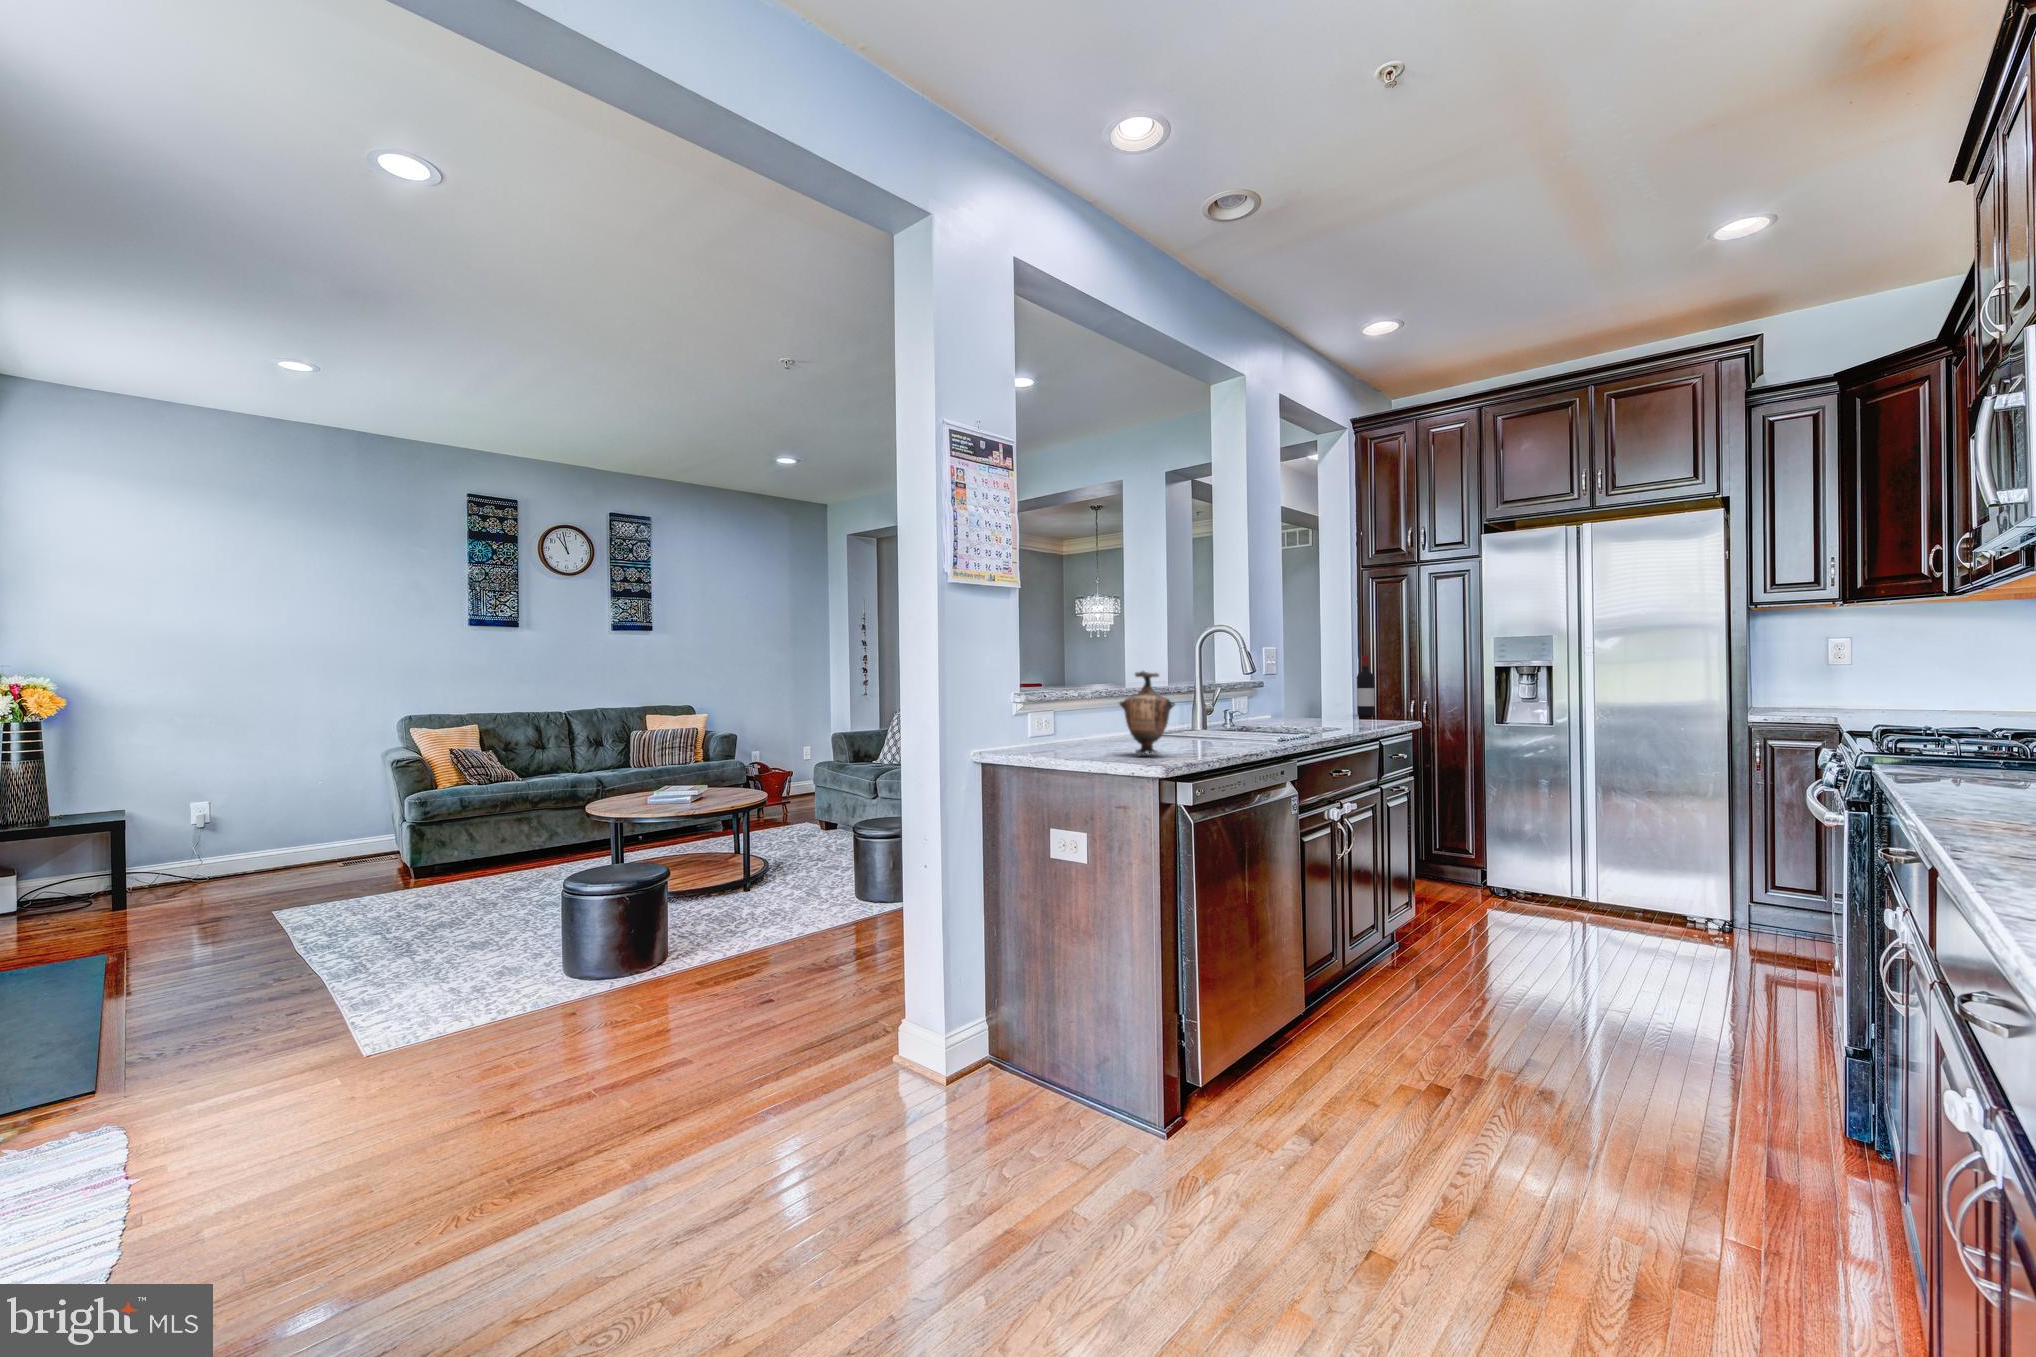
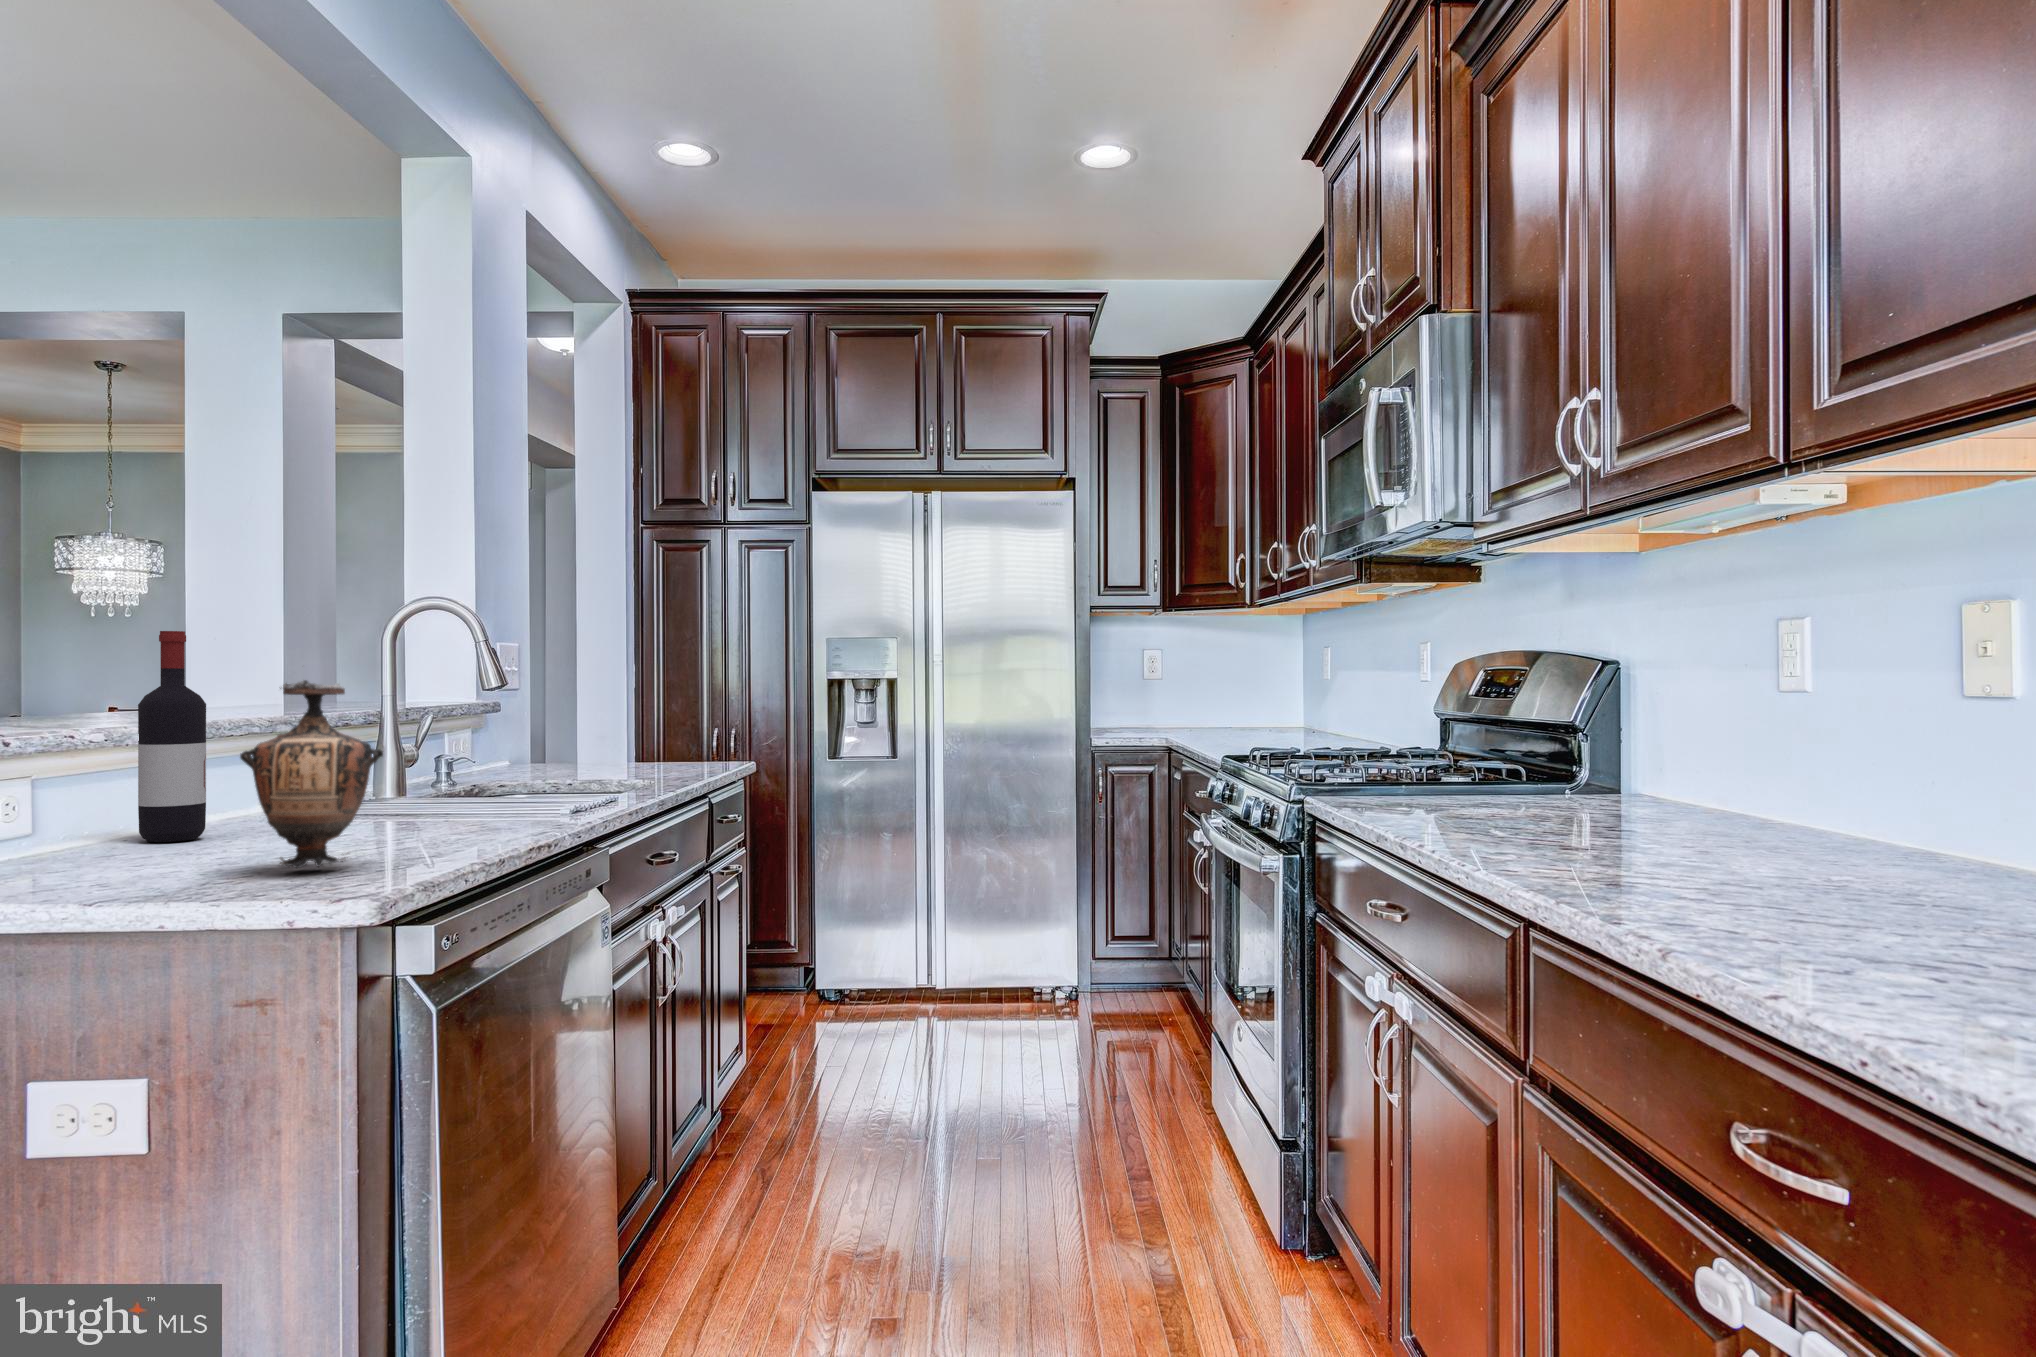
wine bottle: present [1357,655,1375,717] -> present [138,631,206,842]

